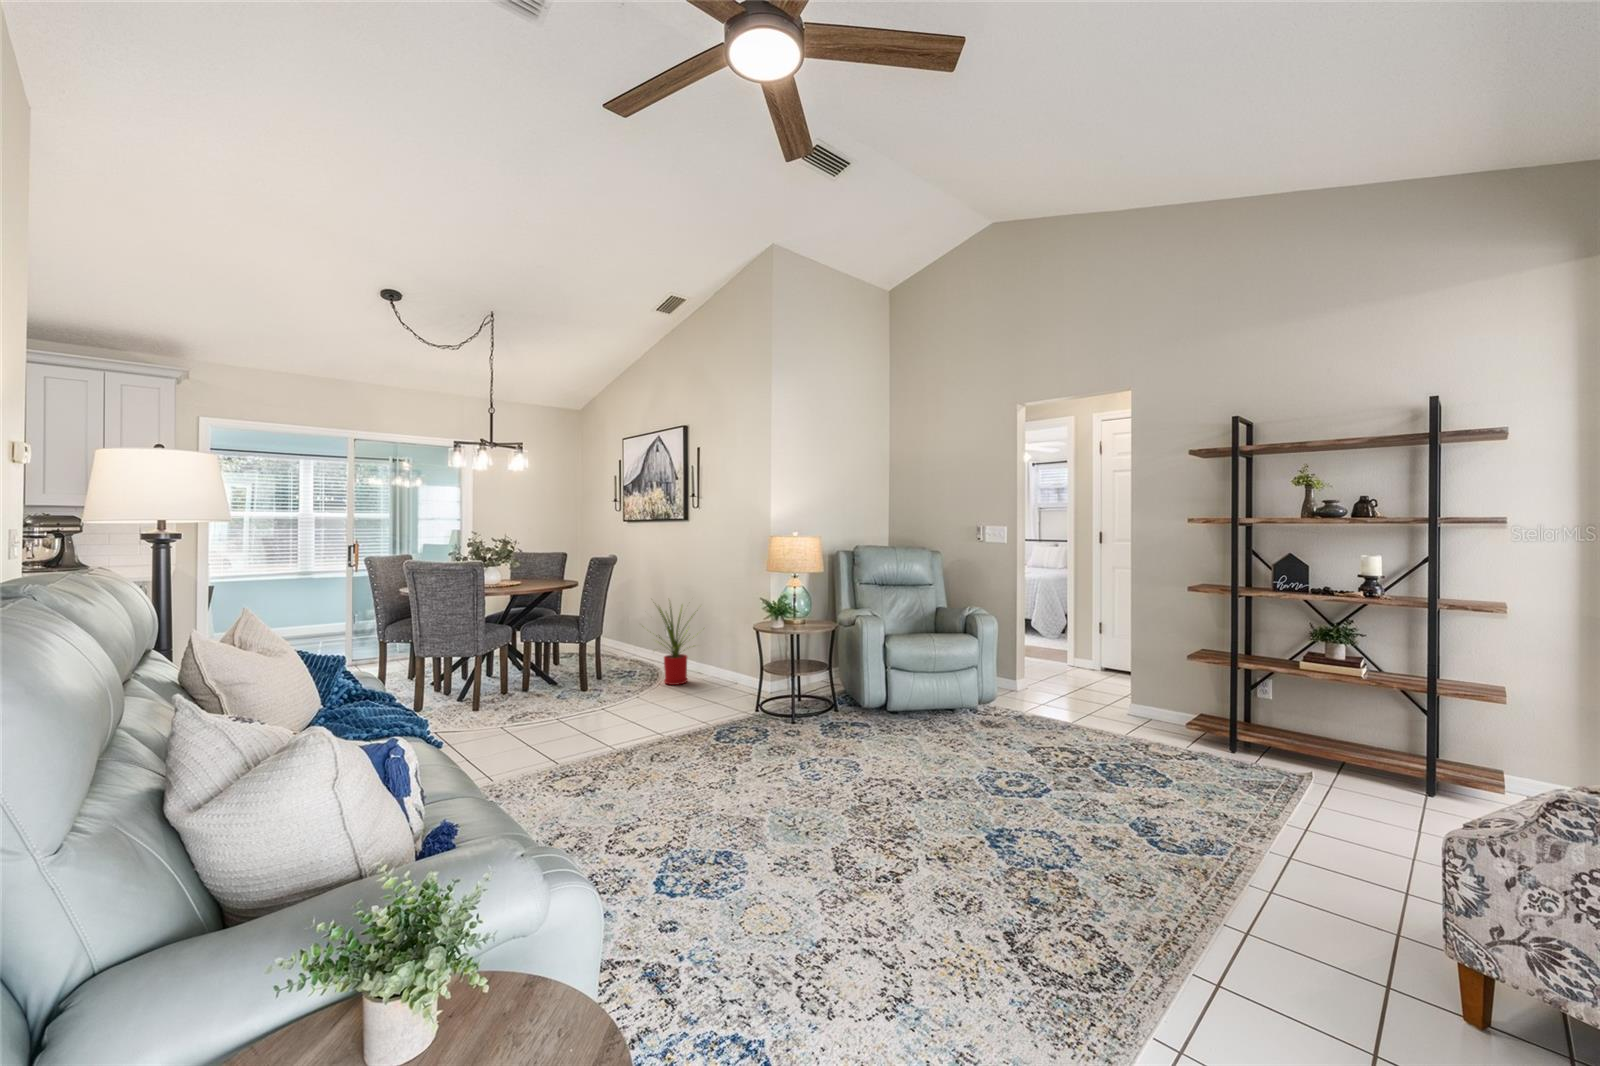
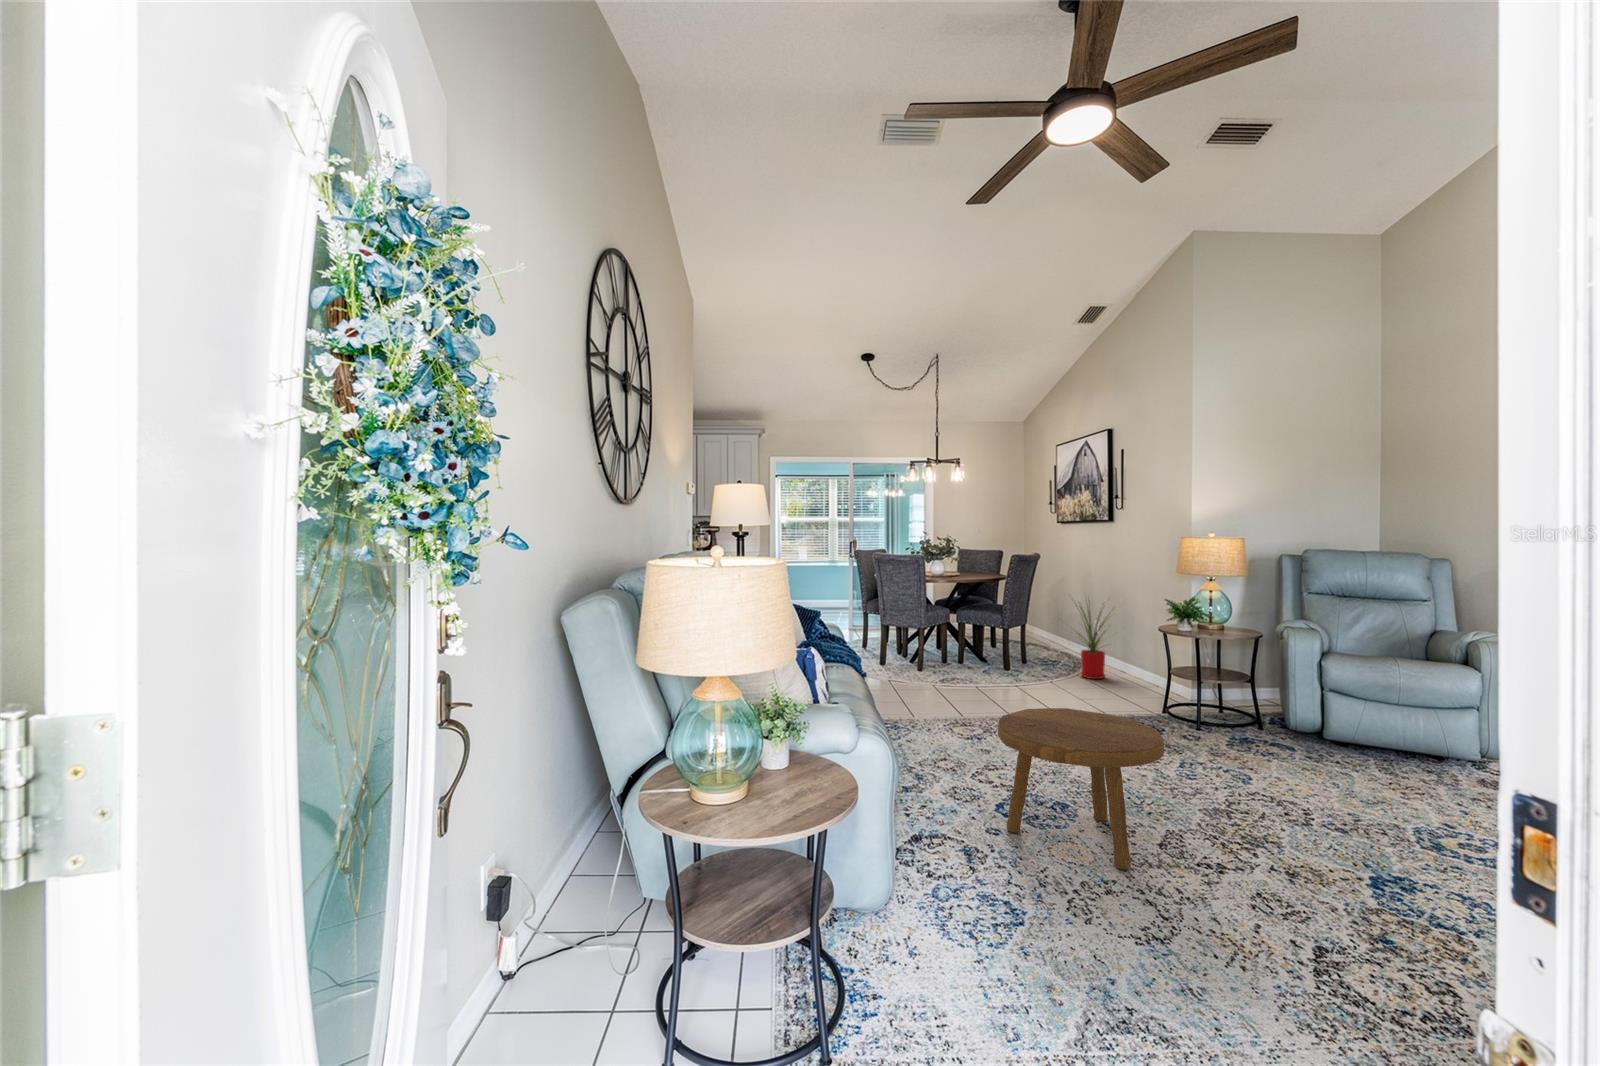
footstool: none [666,737,848,921] -> present [998,708,1164,870]

